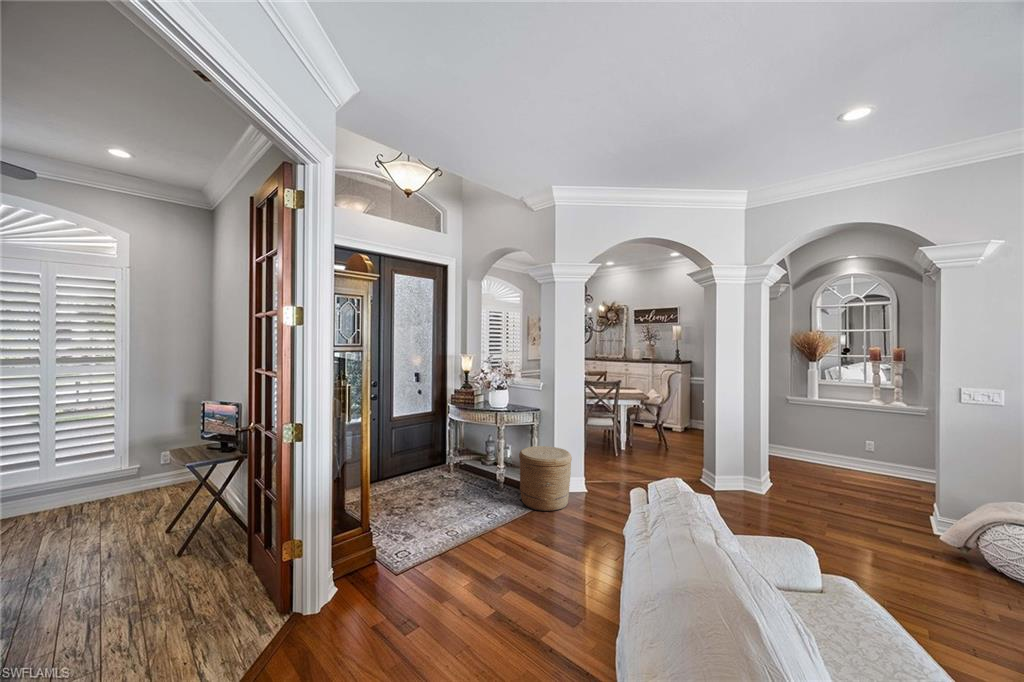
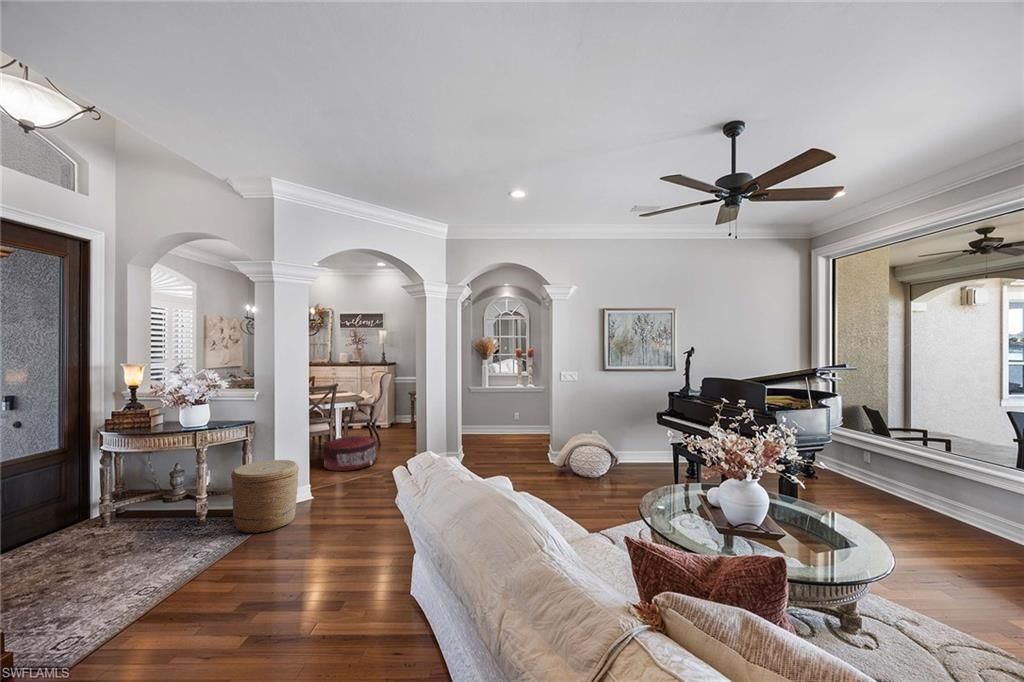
pouf: none [604,434,659,470] -> present [323,436,377,471]

